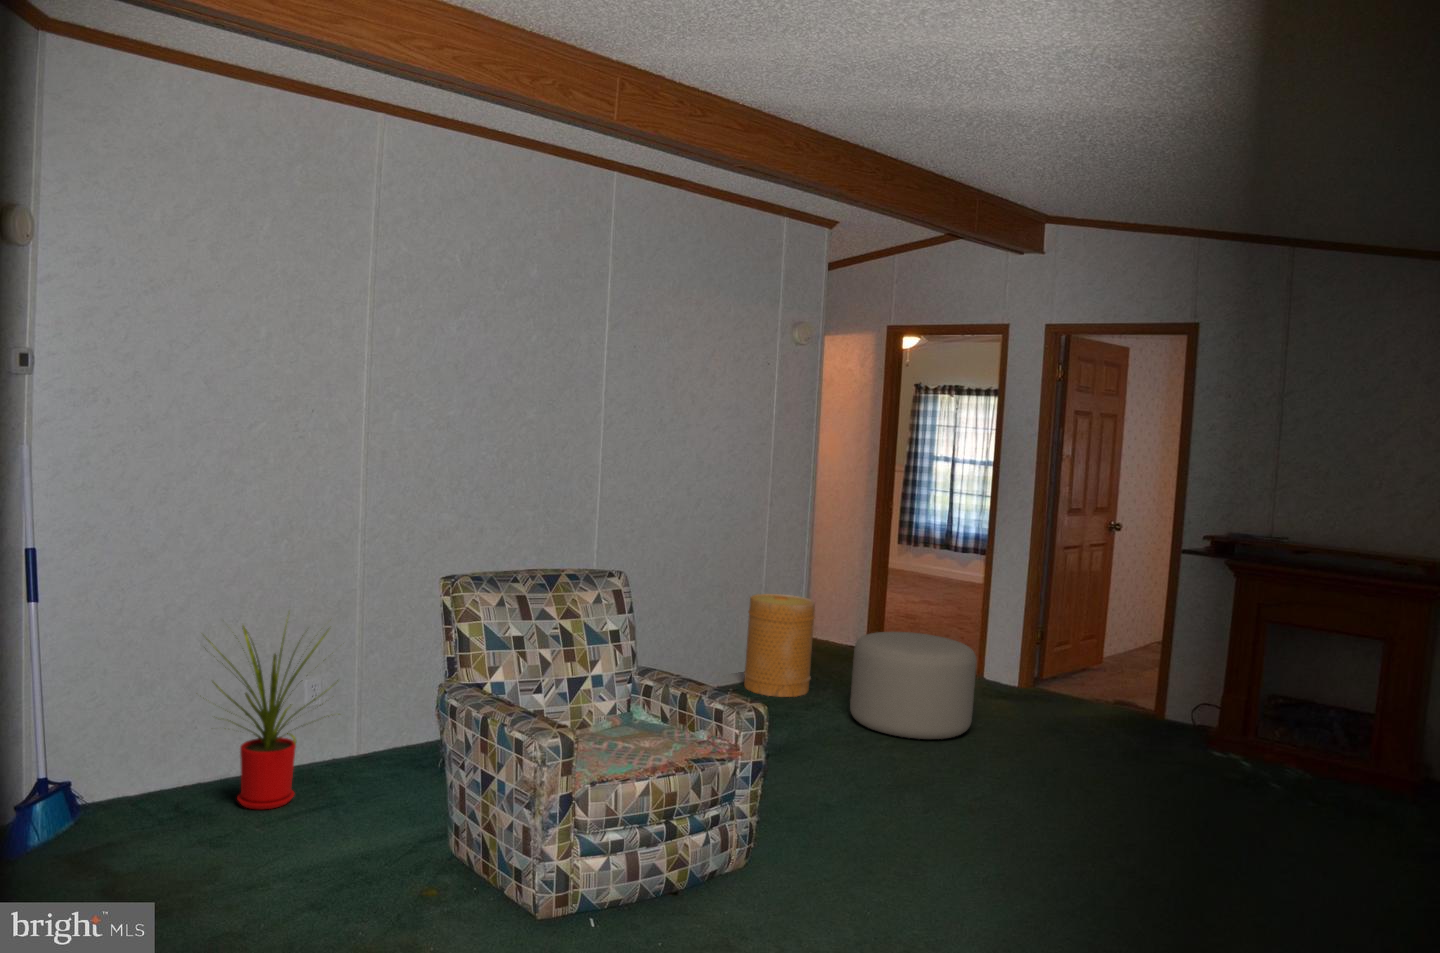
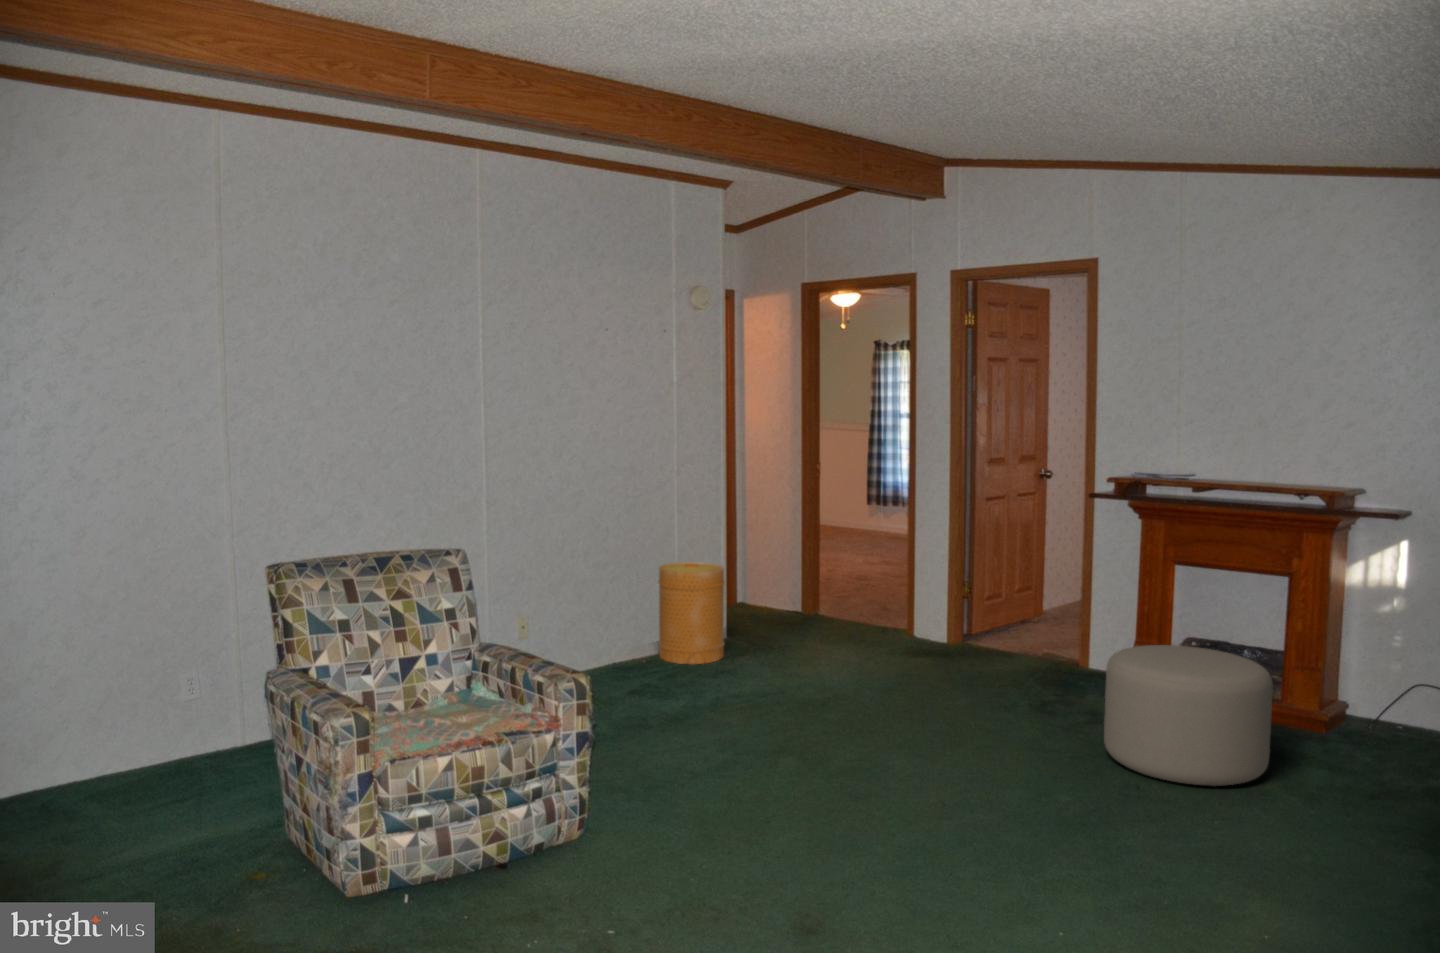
house plant: present [208,626,339,809] -> none [38,605,202,803]
ottoman: present [850,632,977,739] -> present [1104,645,1273,786]

